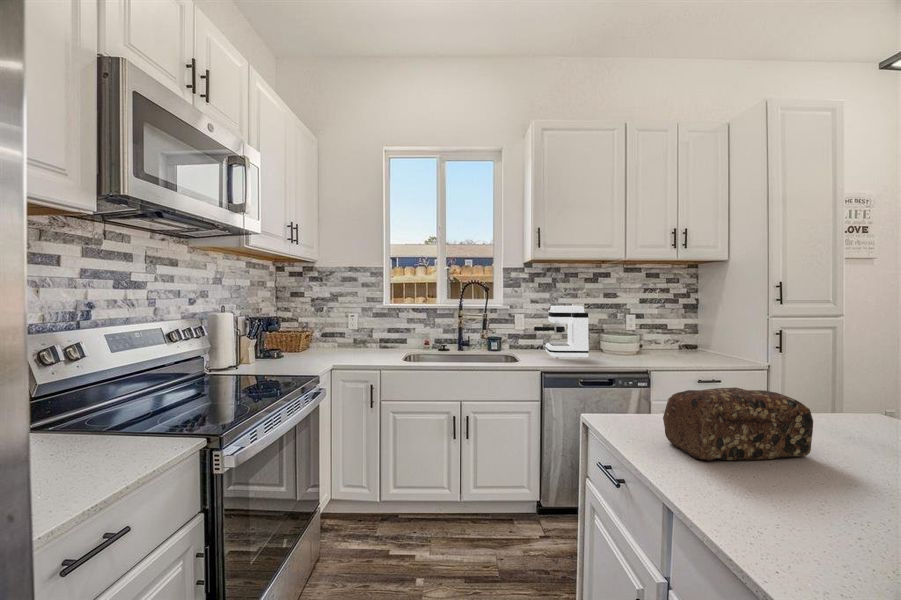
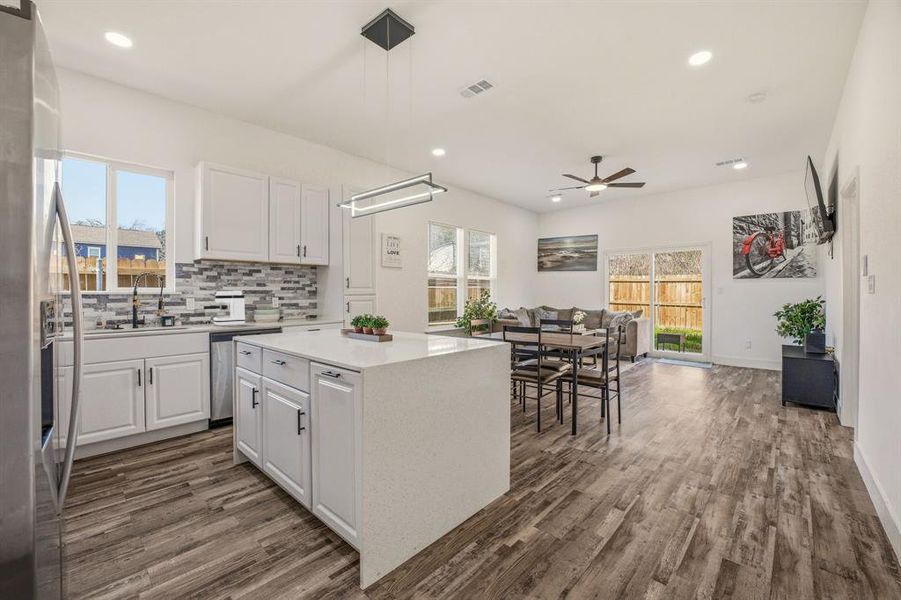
bread loaf: present [663,387,813,461] -> none [269,312,319,337]

